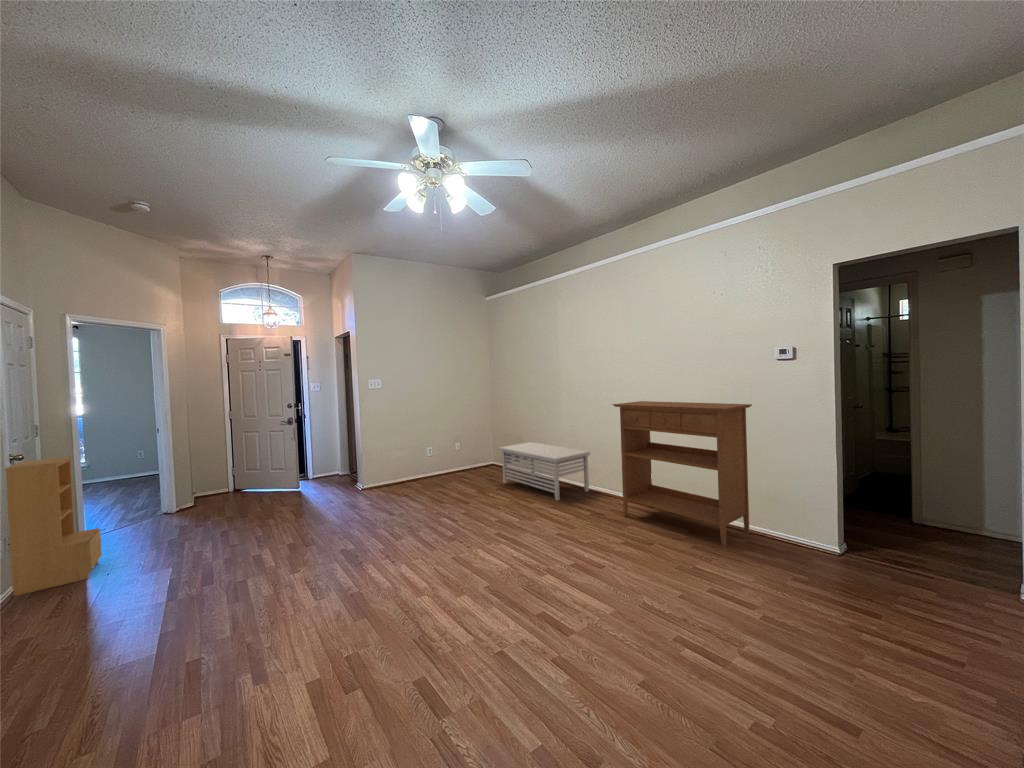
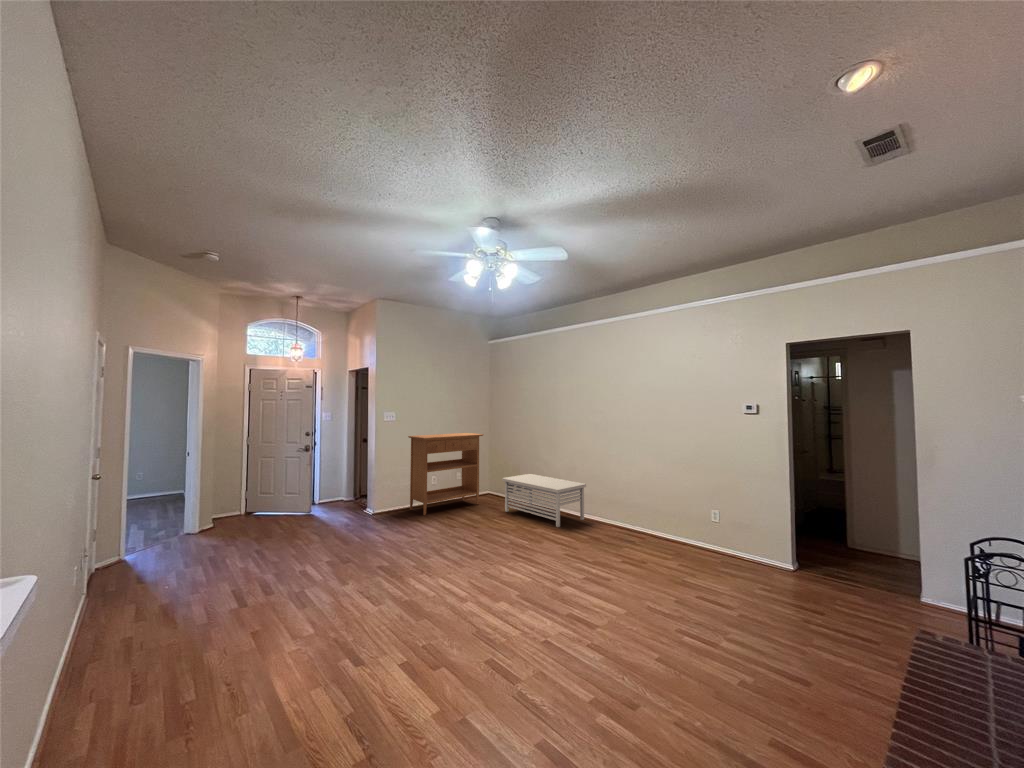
console table: present [612,401,752,547] -> present [408,433,483,515]
bookshelf: present [5,456,102,596] -> none [90,477,158,604]

